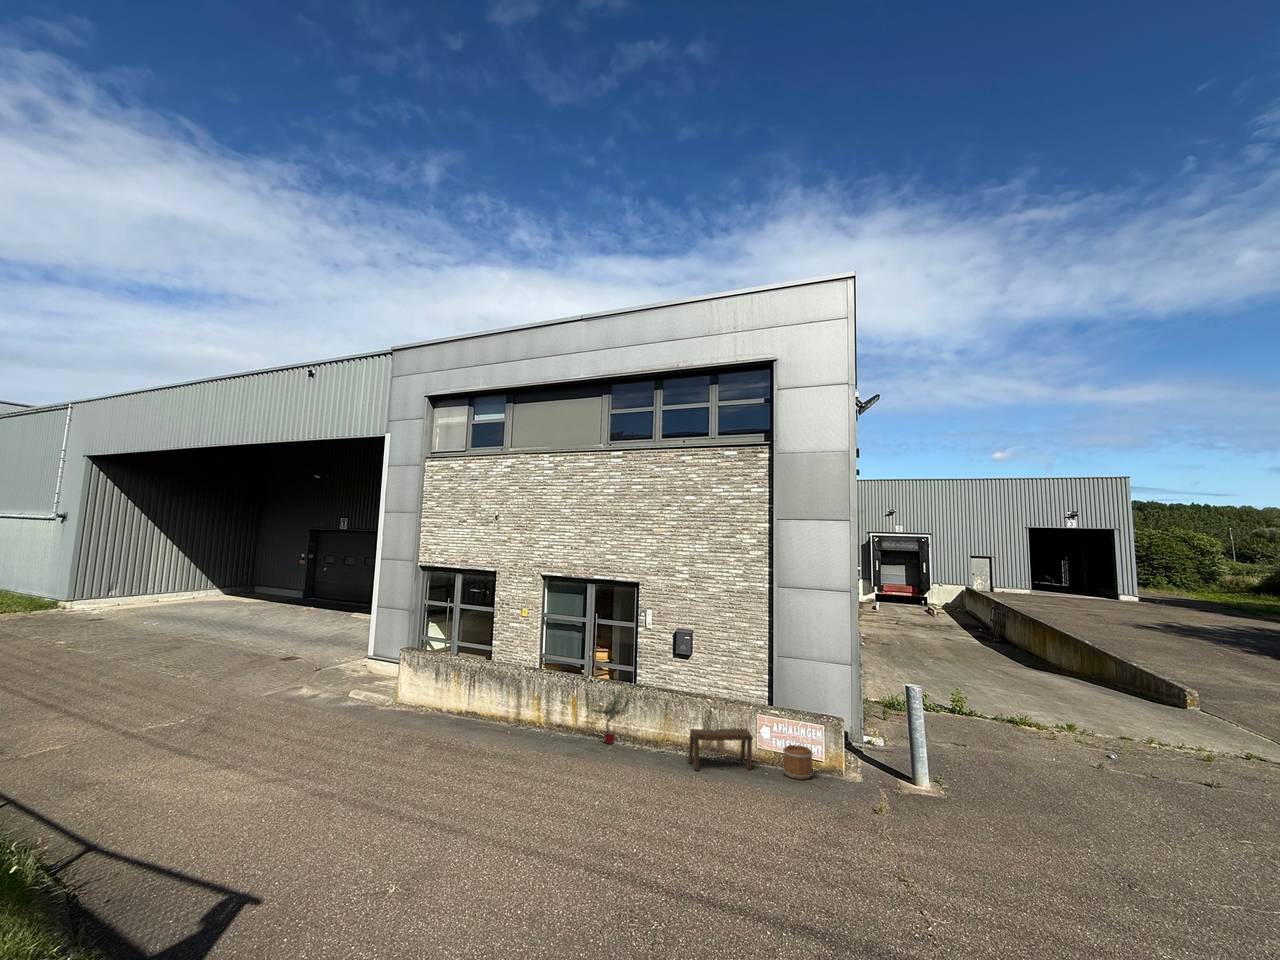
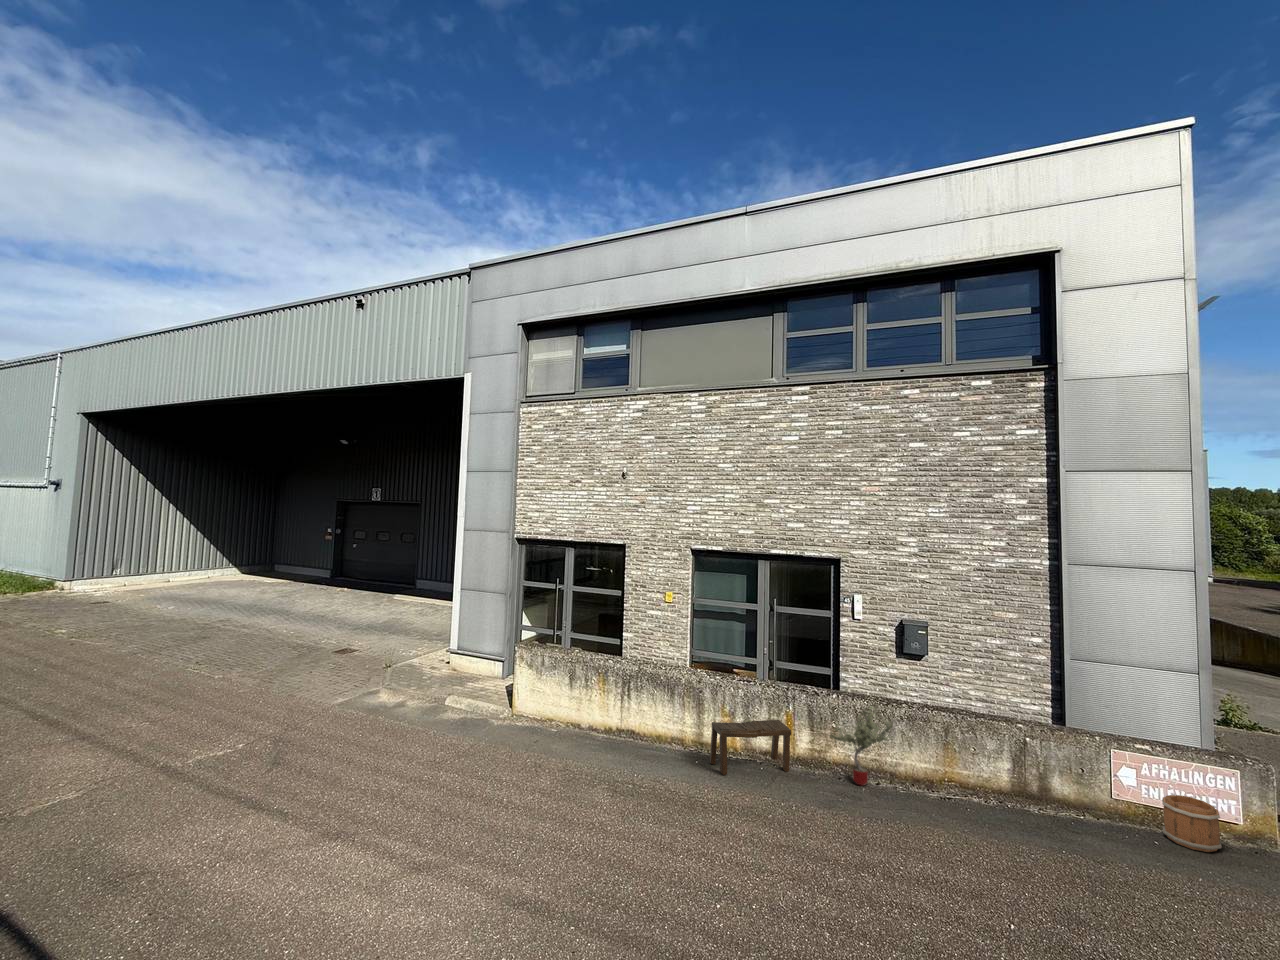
bench: present [688,728,753,771] -> present [710,720,791,775]

